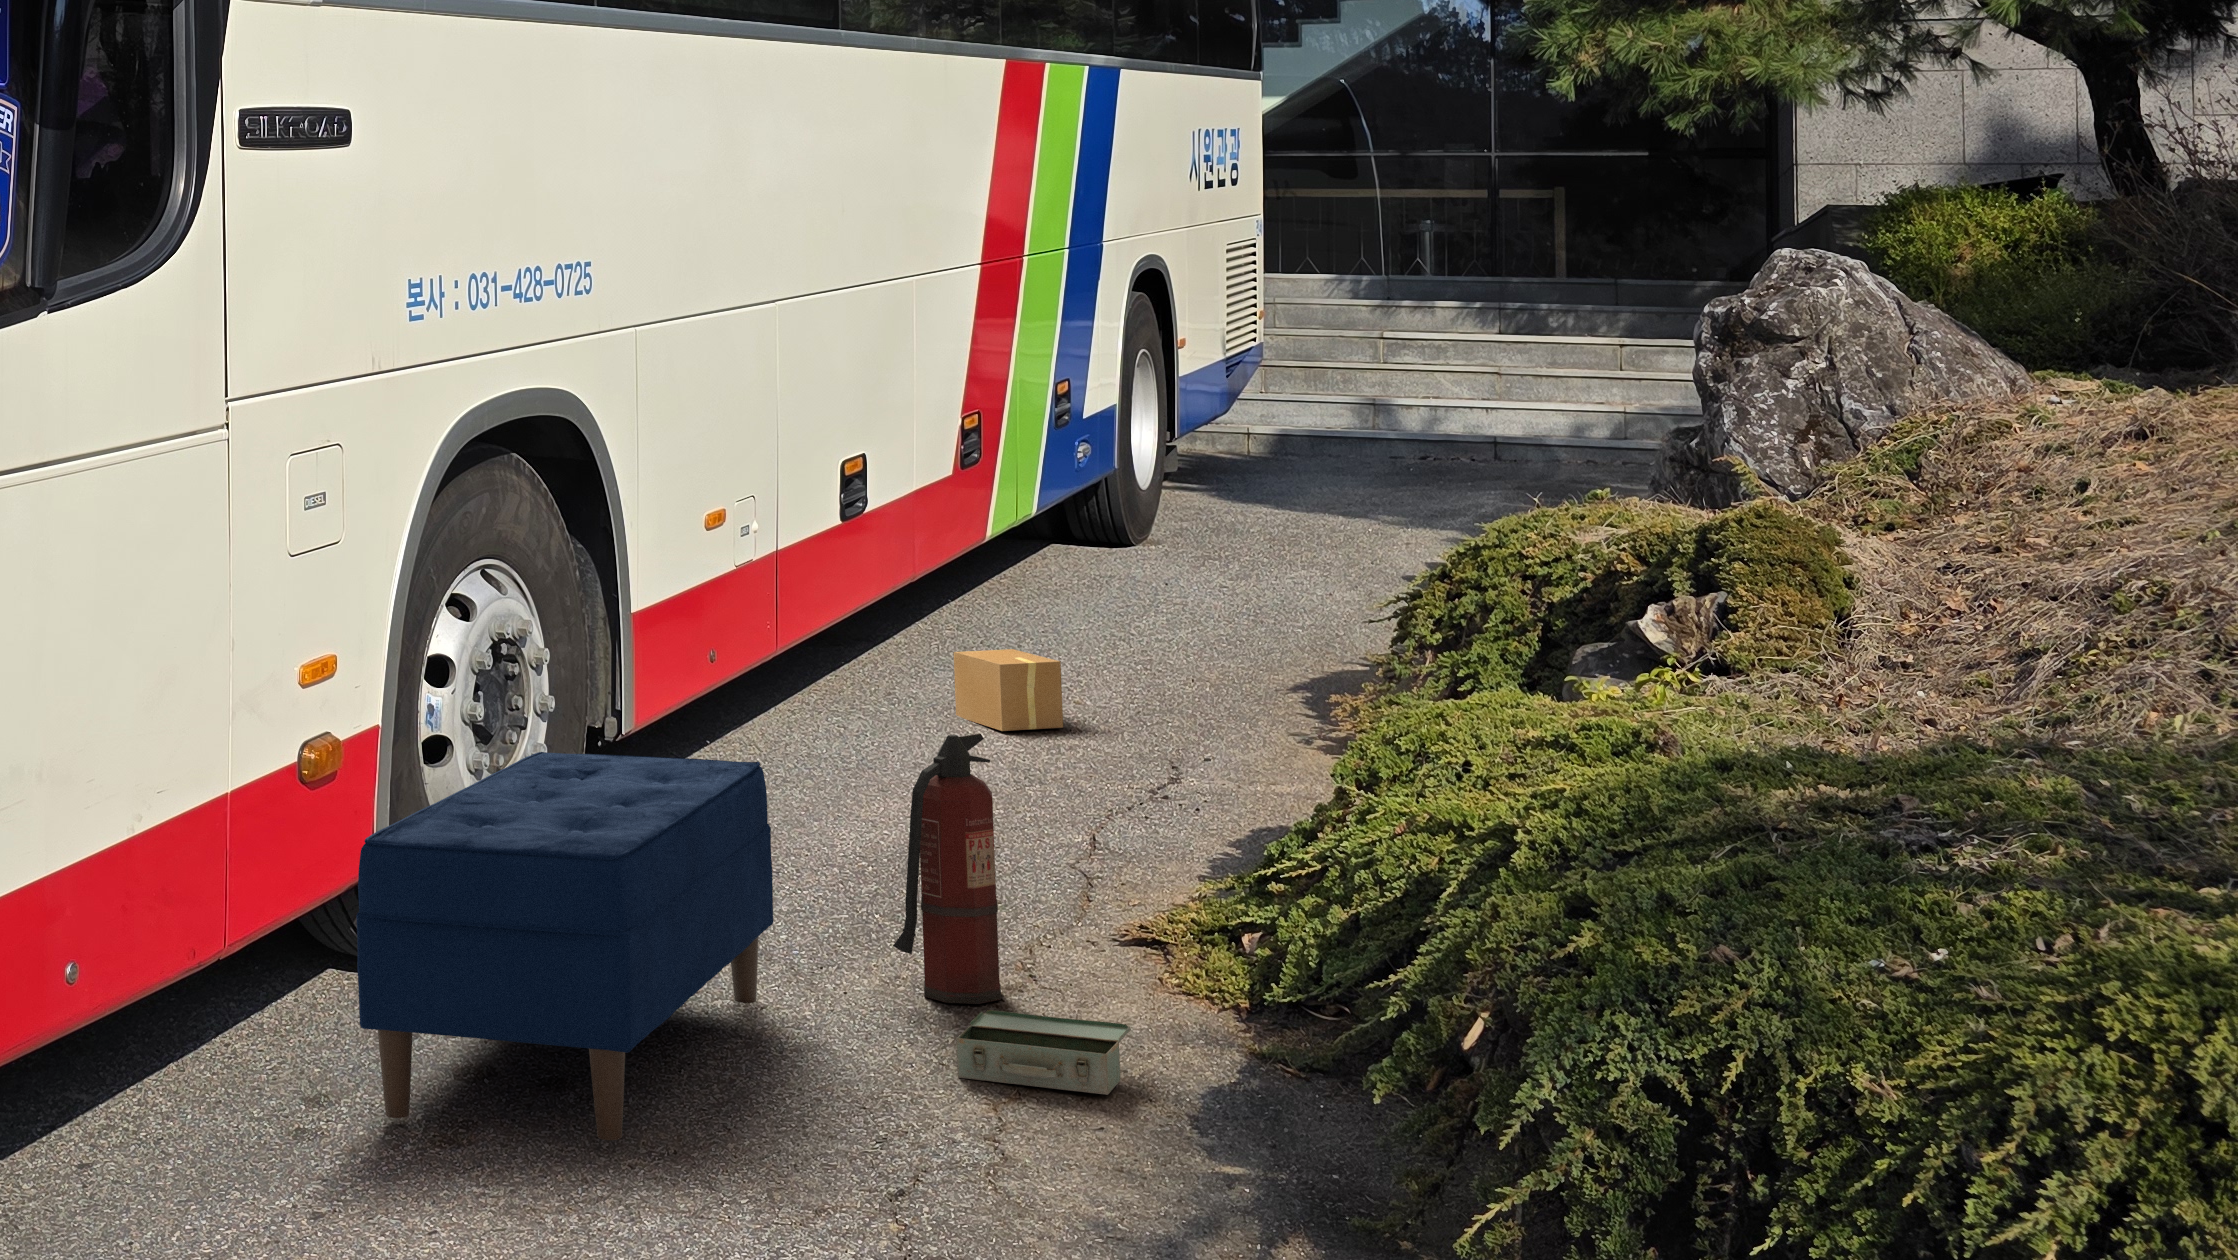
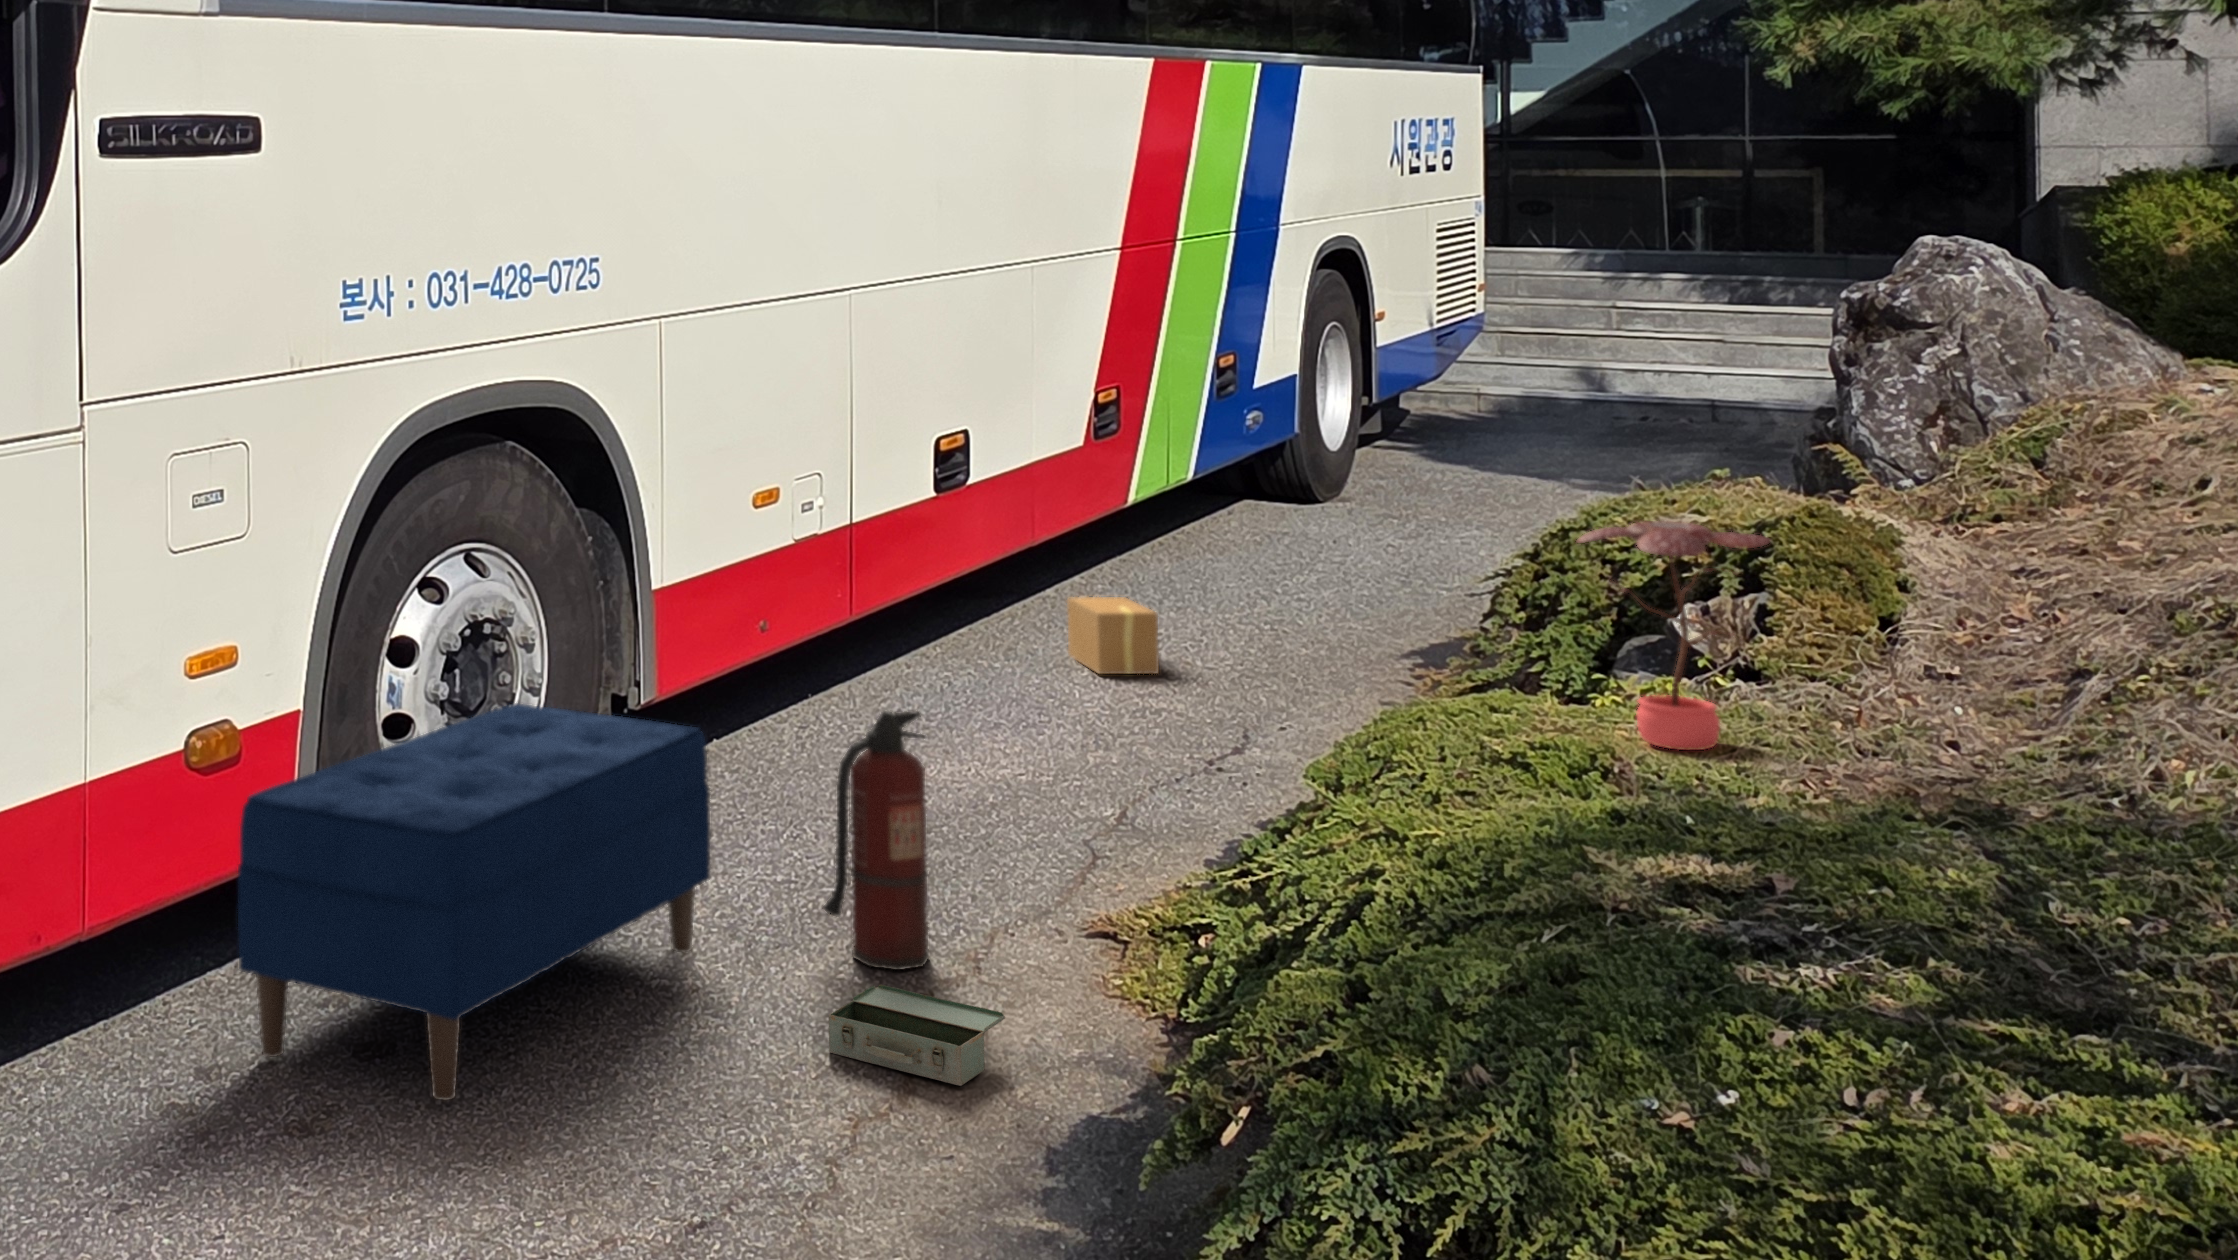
potted plant: none [1597,512,1786,737] -> present [1578,521,1770,750]

